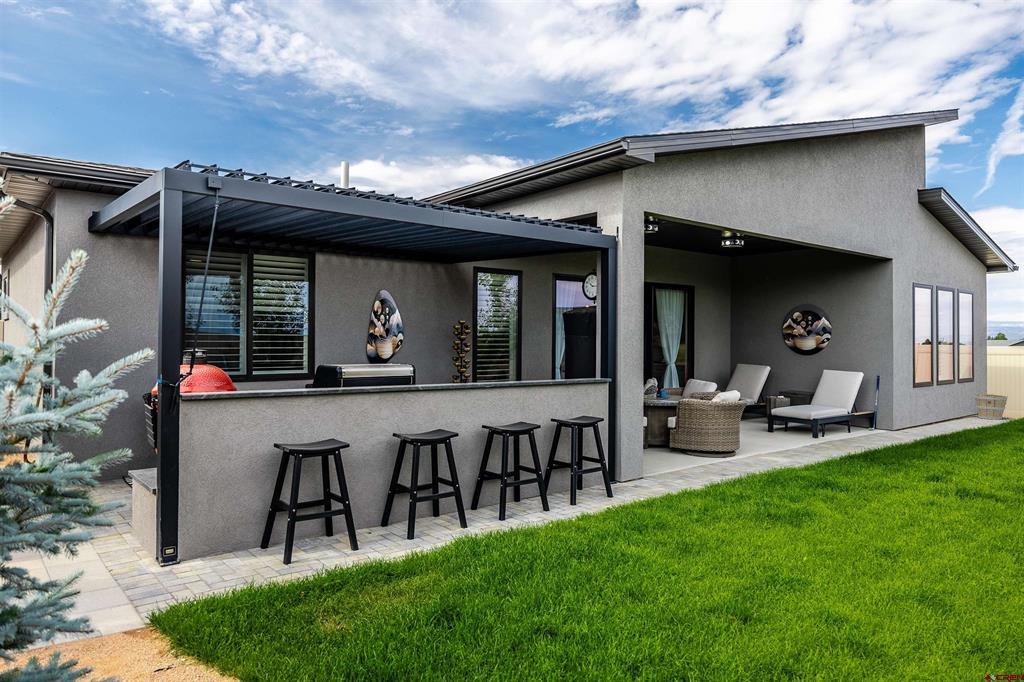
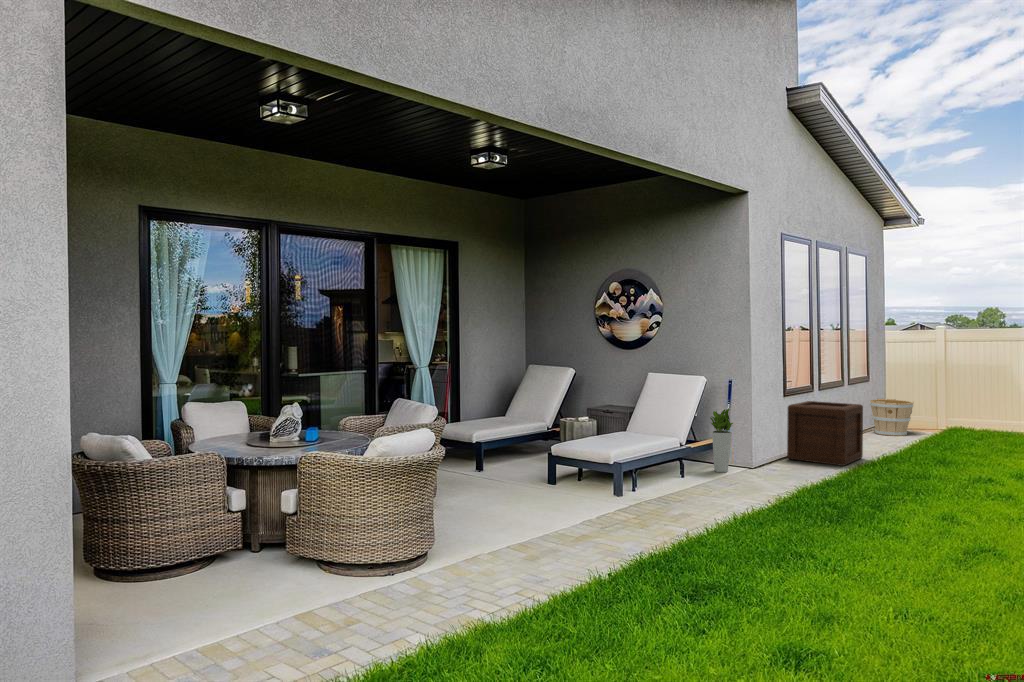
wooden crate: none [916,391,970,432] -> present [787,401,863,466]
planter: none [865,392,883,432] -> present [710,408,733,472]

